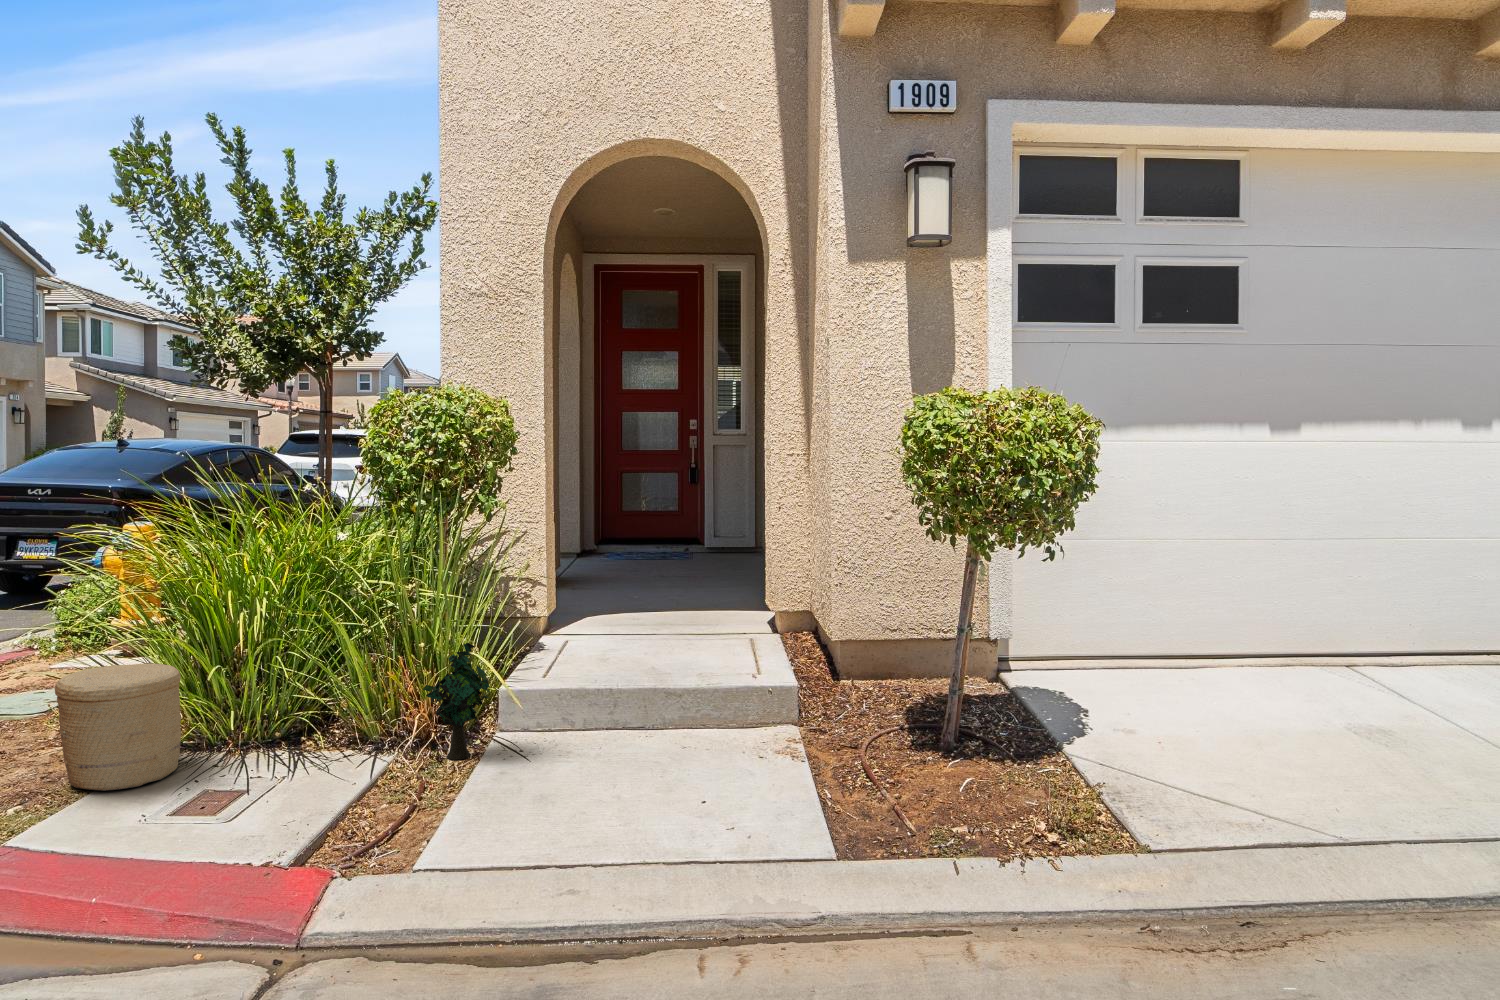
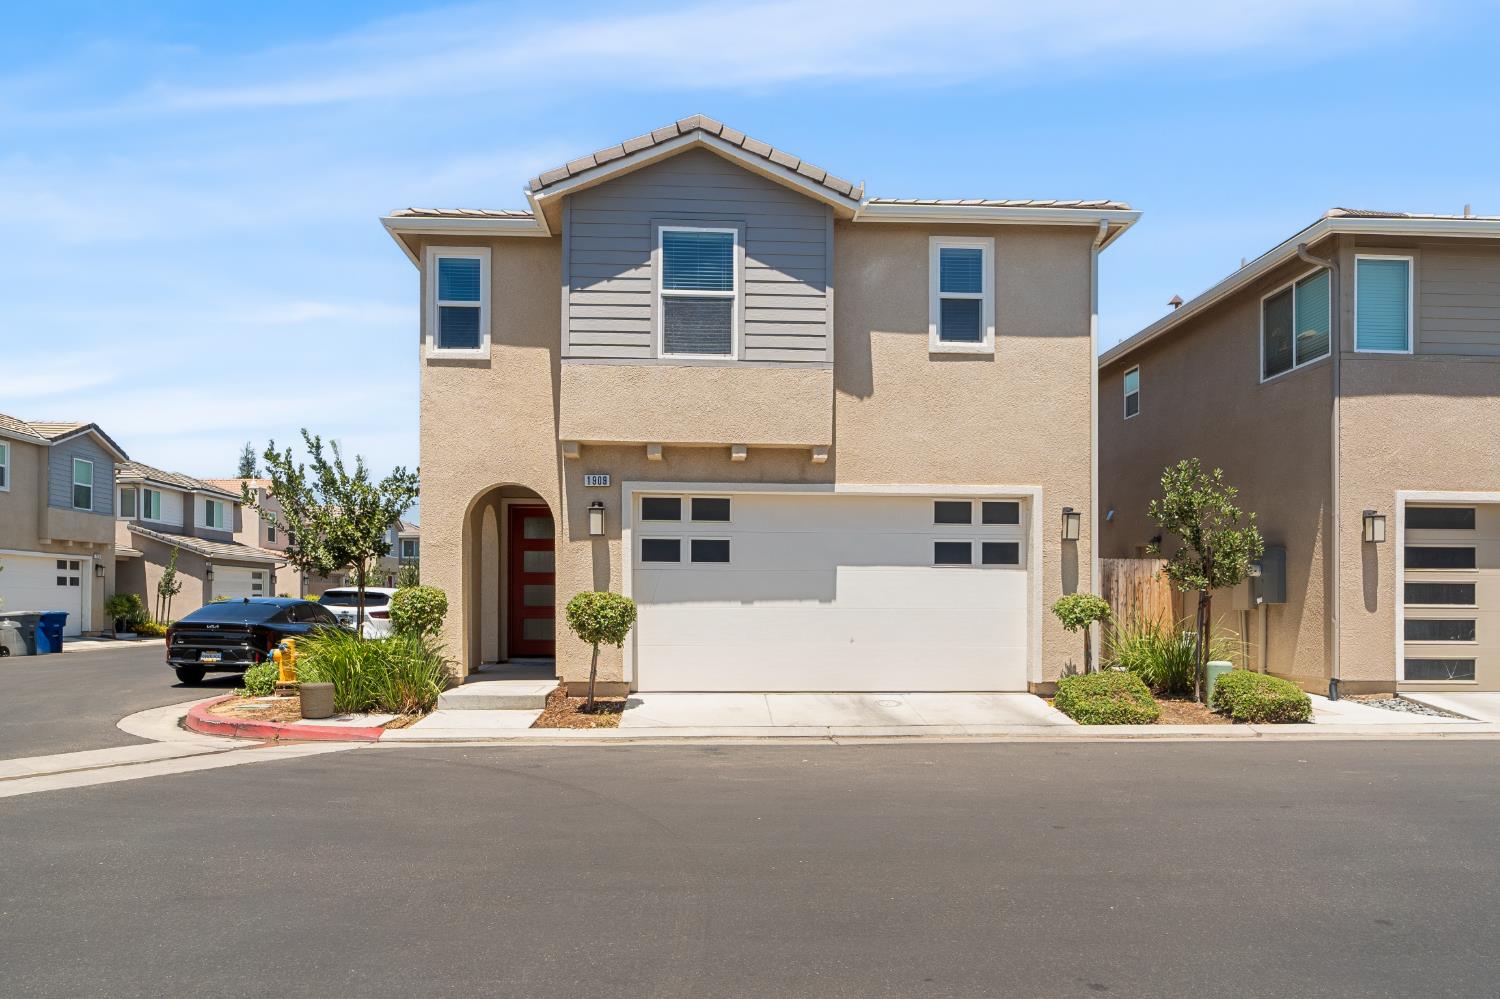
decorative plant: present [423,643,490,760] -> none [411,676,433,714]

